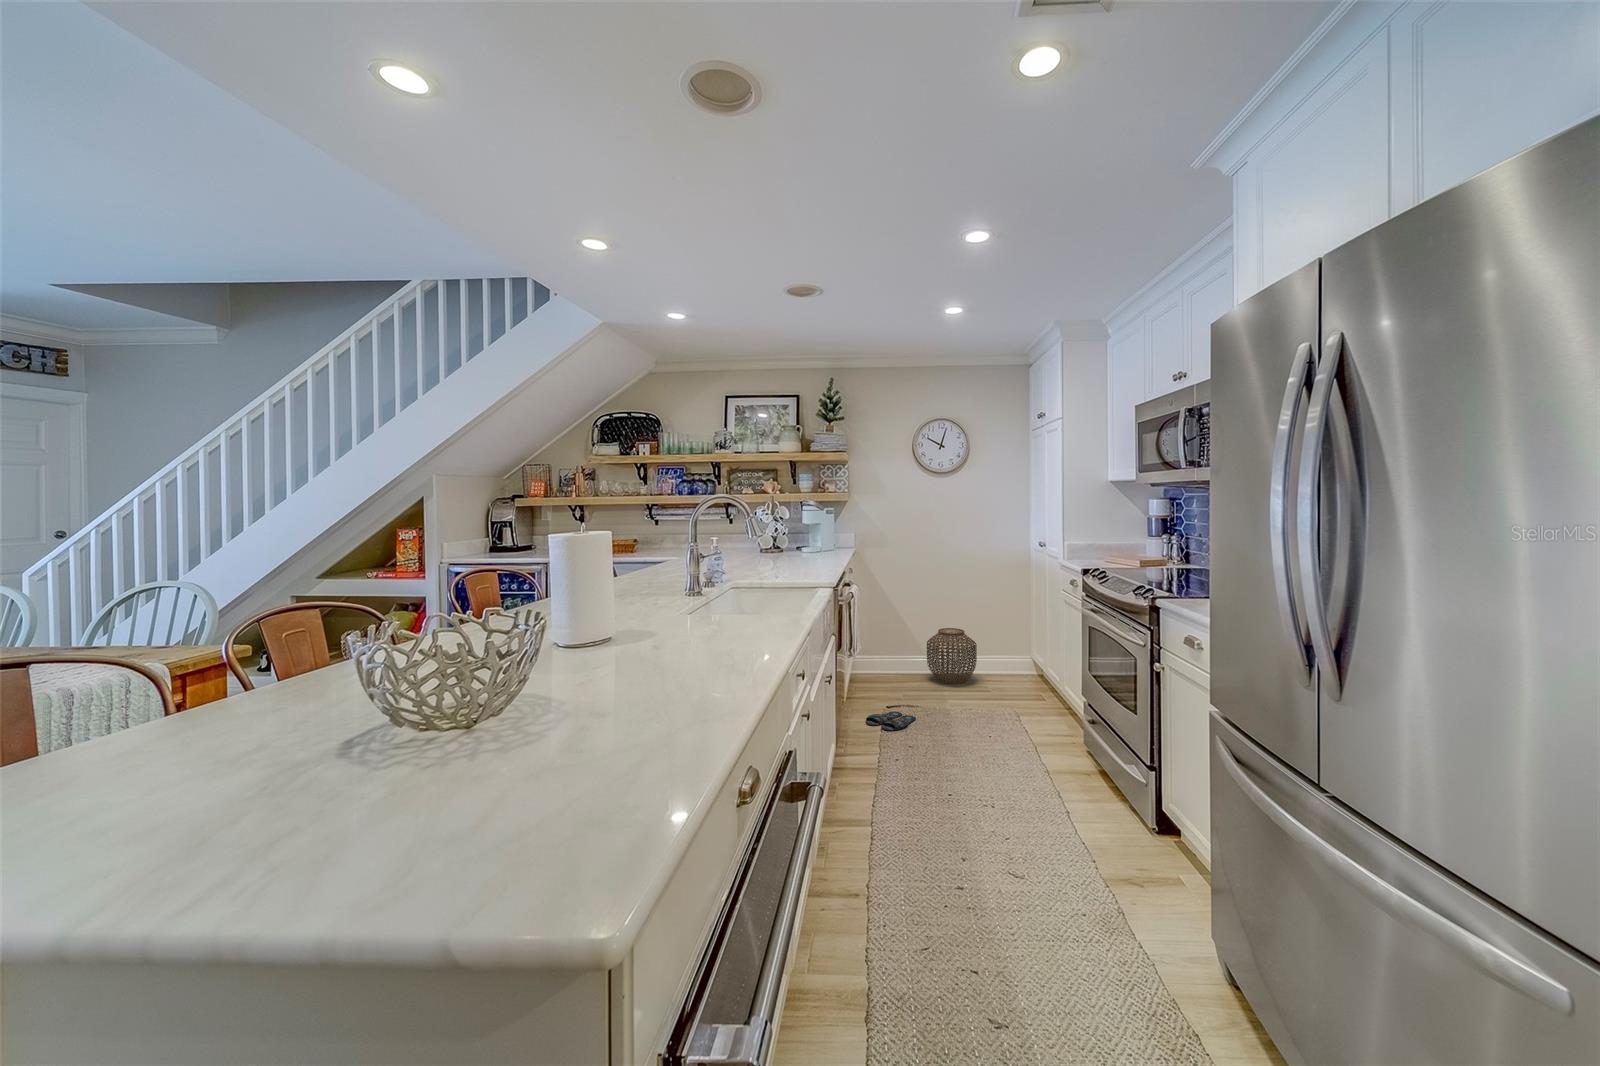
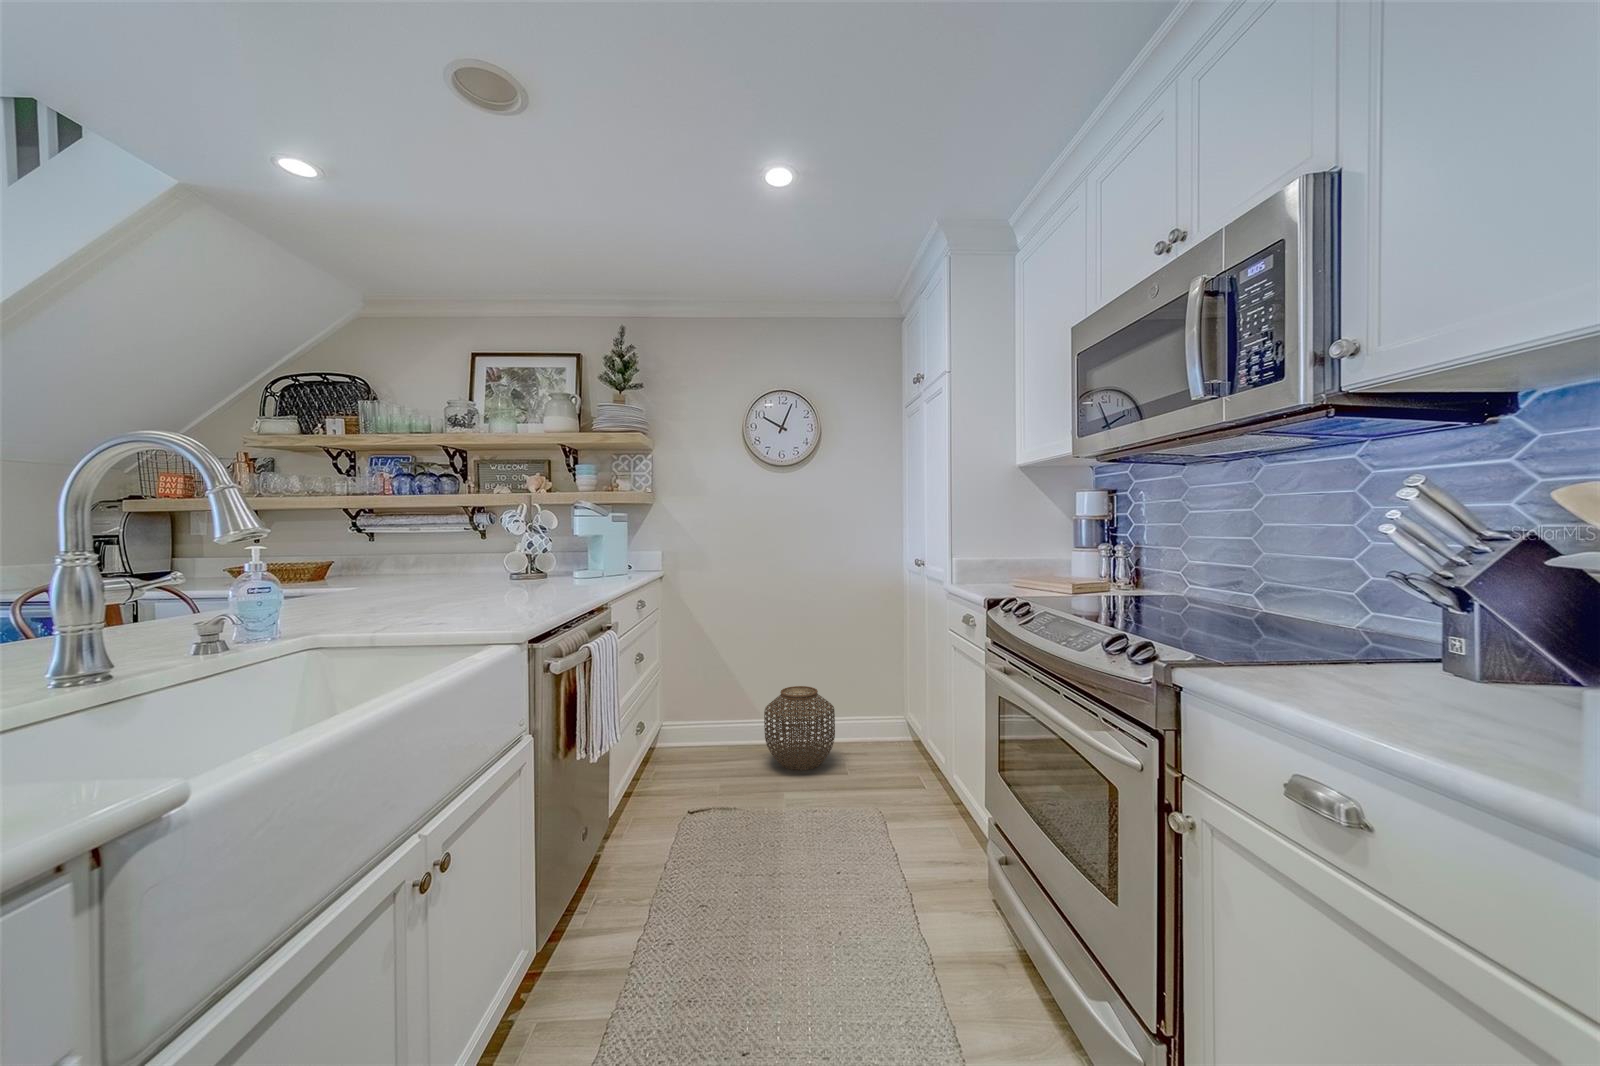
slippers: present [866,712,916,731] -> none [640,839,729,890]

